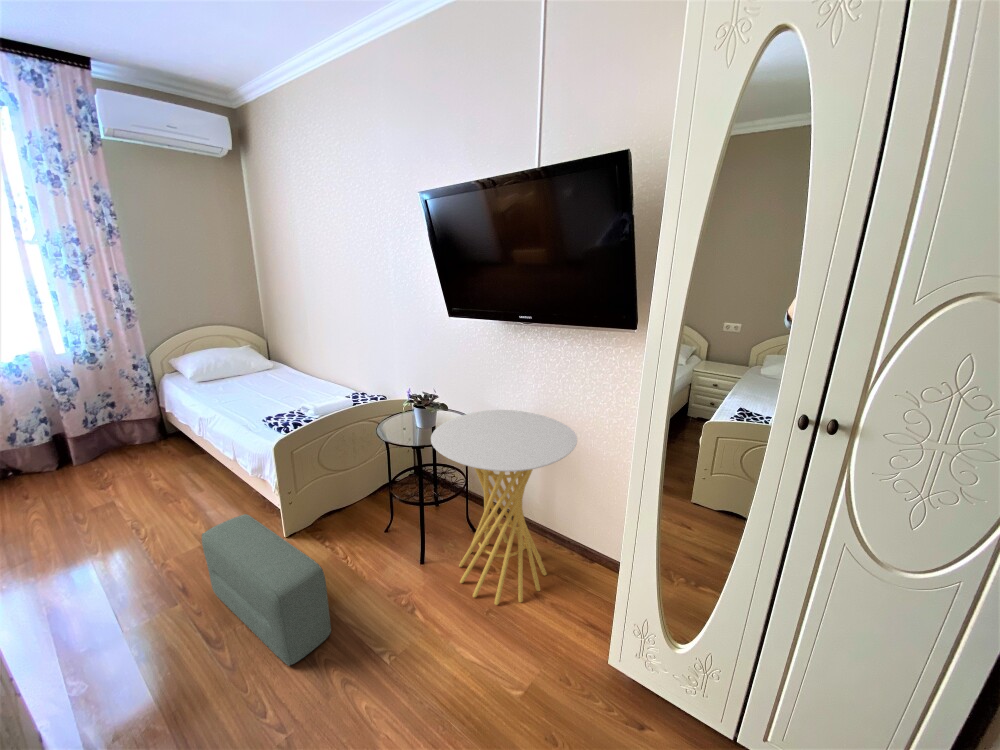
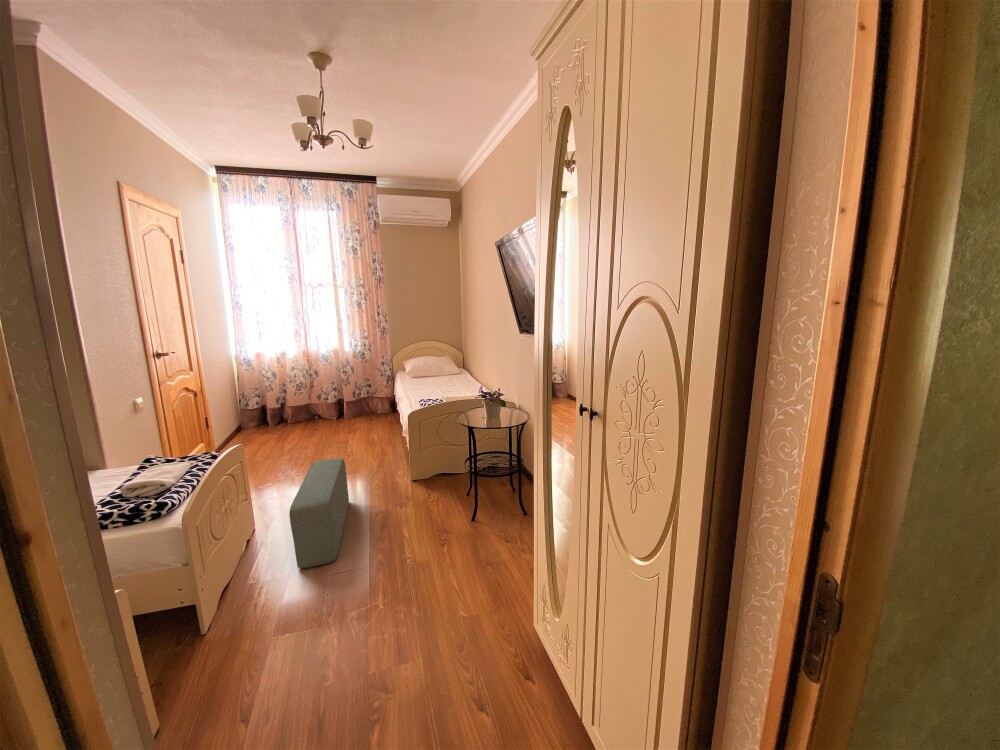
side table: present [431,410,577,605] -> none [404,411,550,612]

